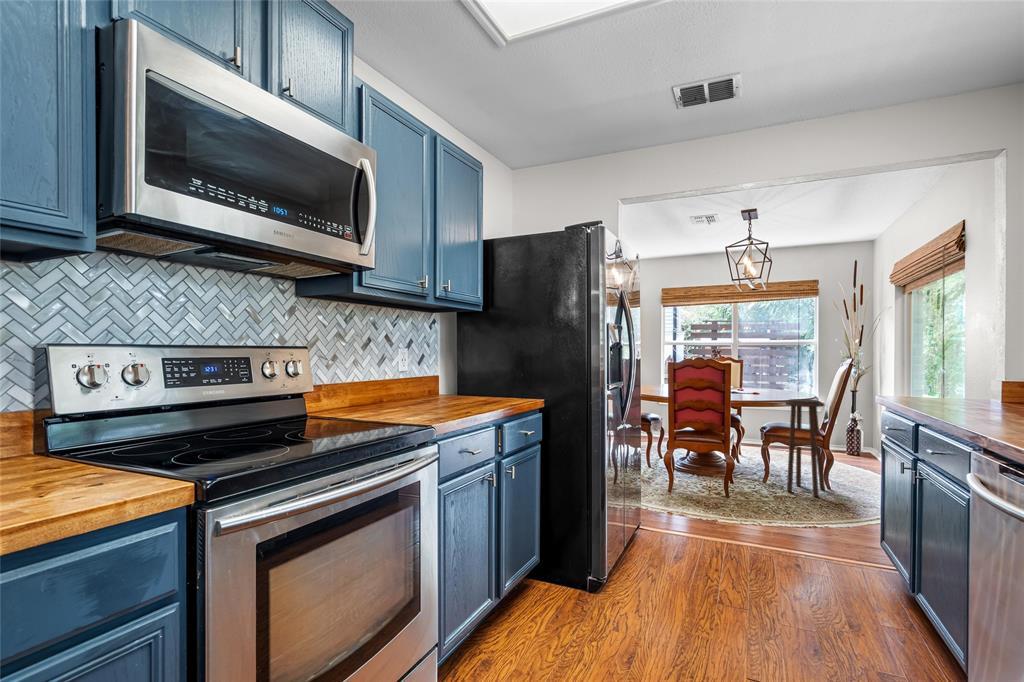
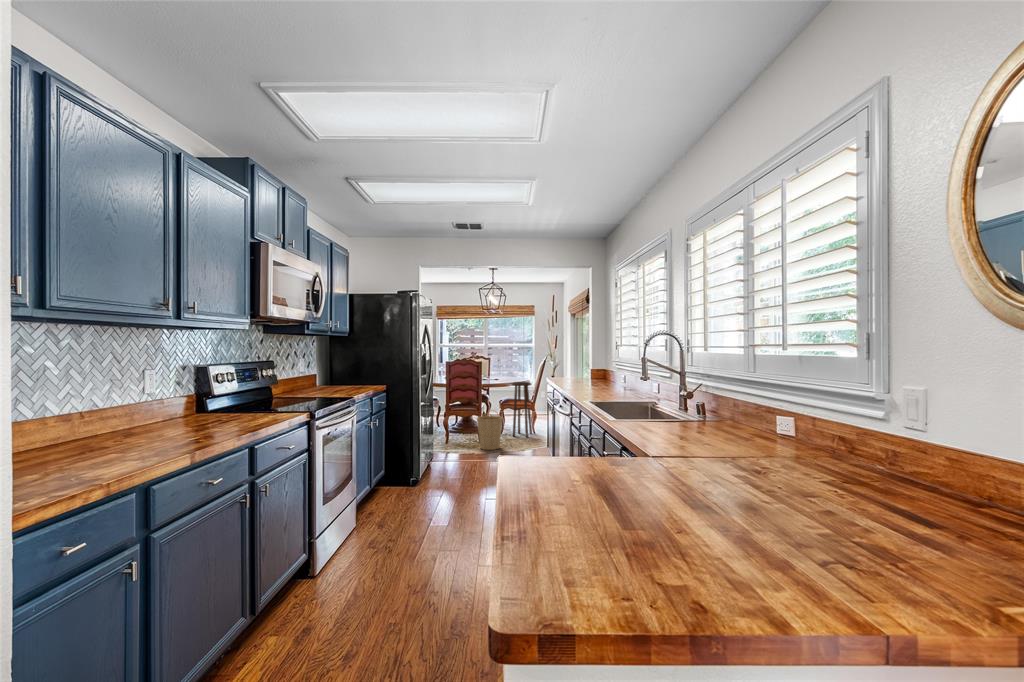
basket: none [721,447,770,518] -> present [477,413,503,450]

